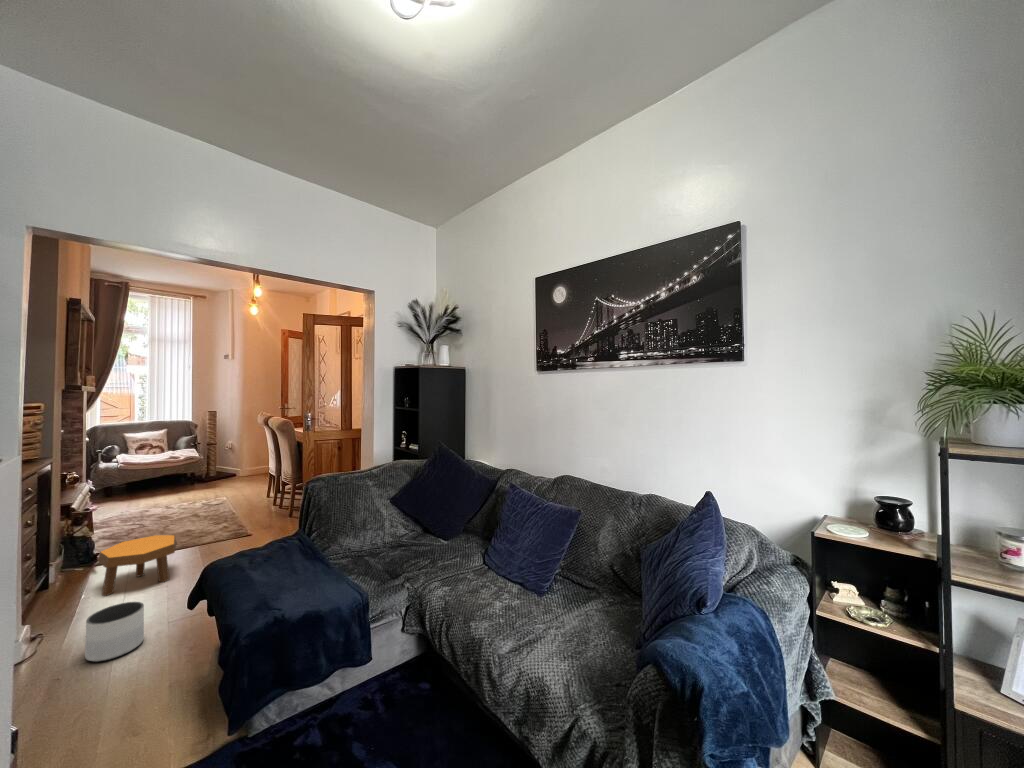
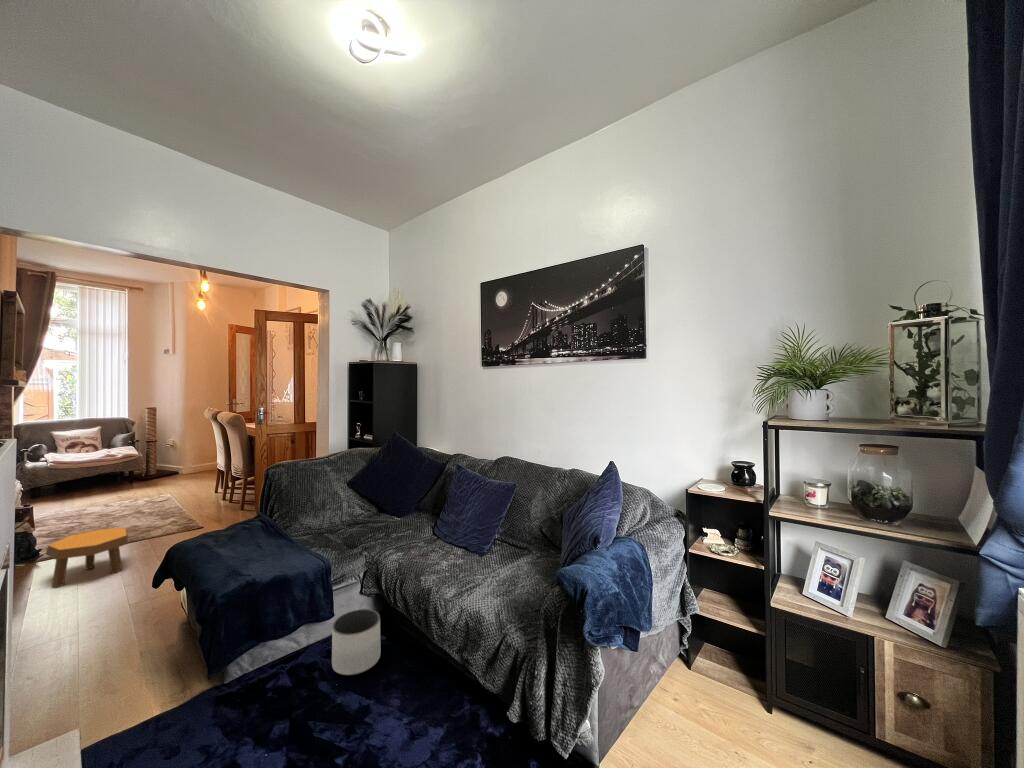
planter: present [85,602,144,662] -> present [332,609,381,675]

